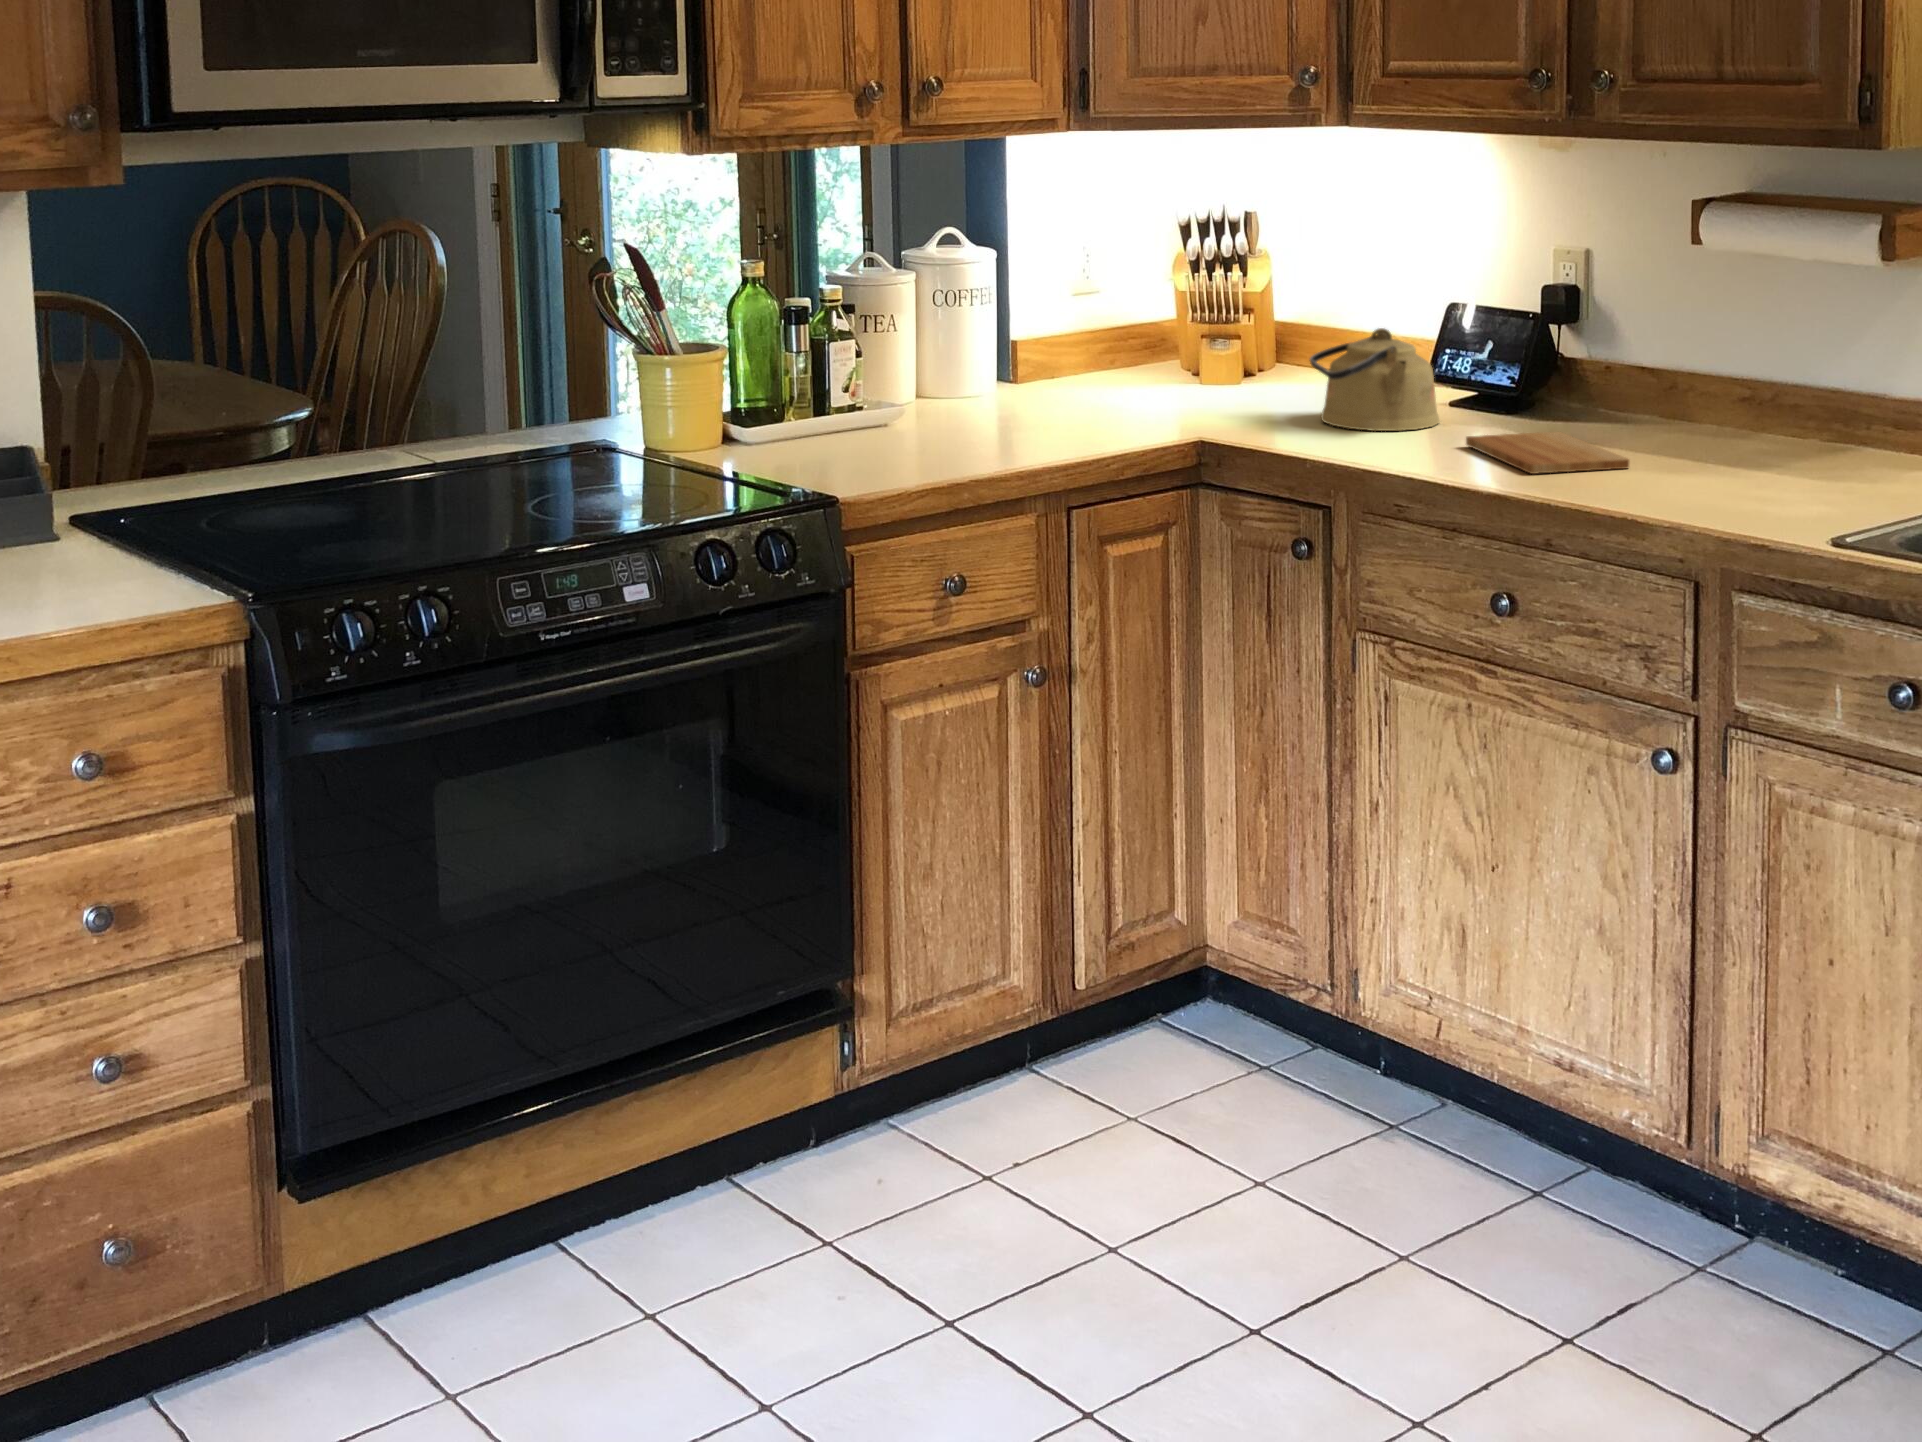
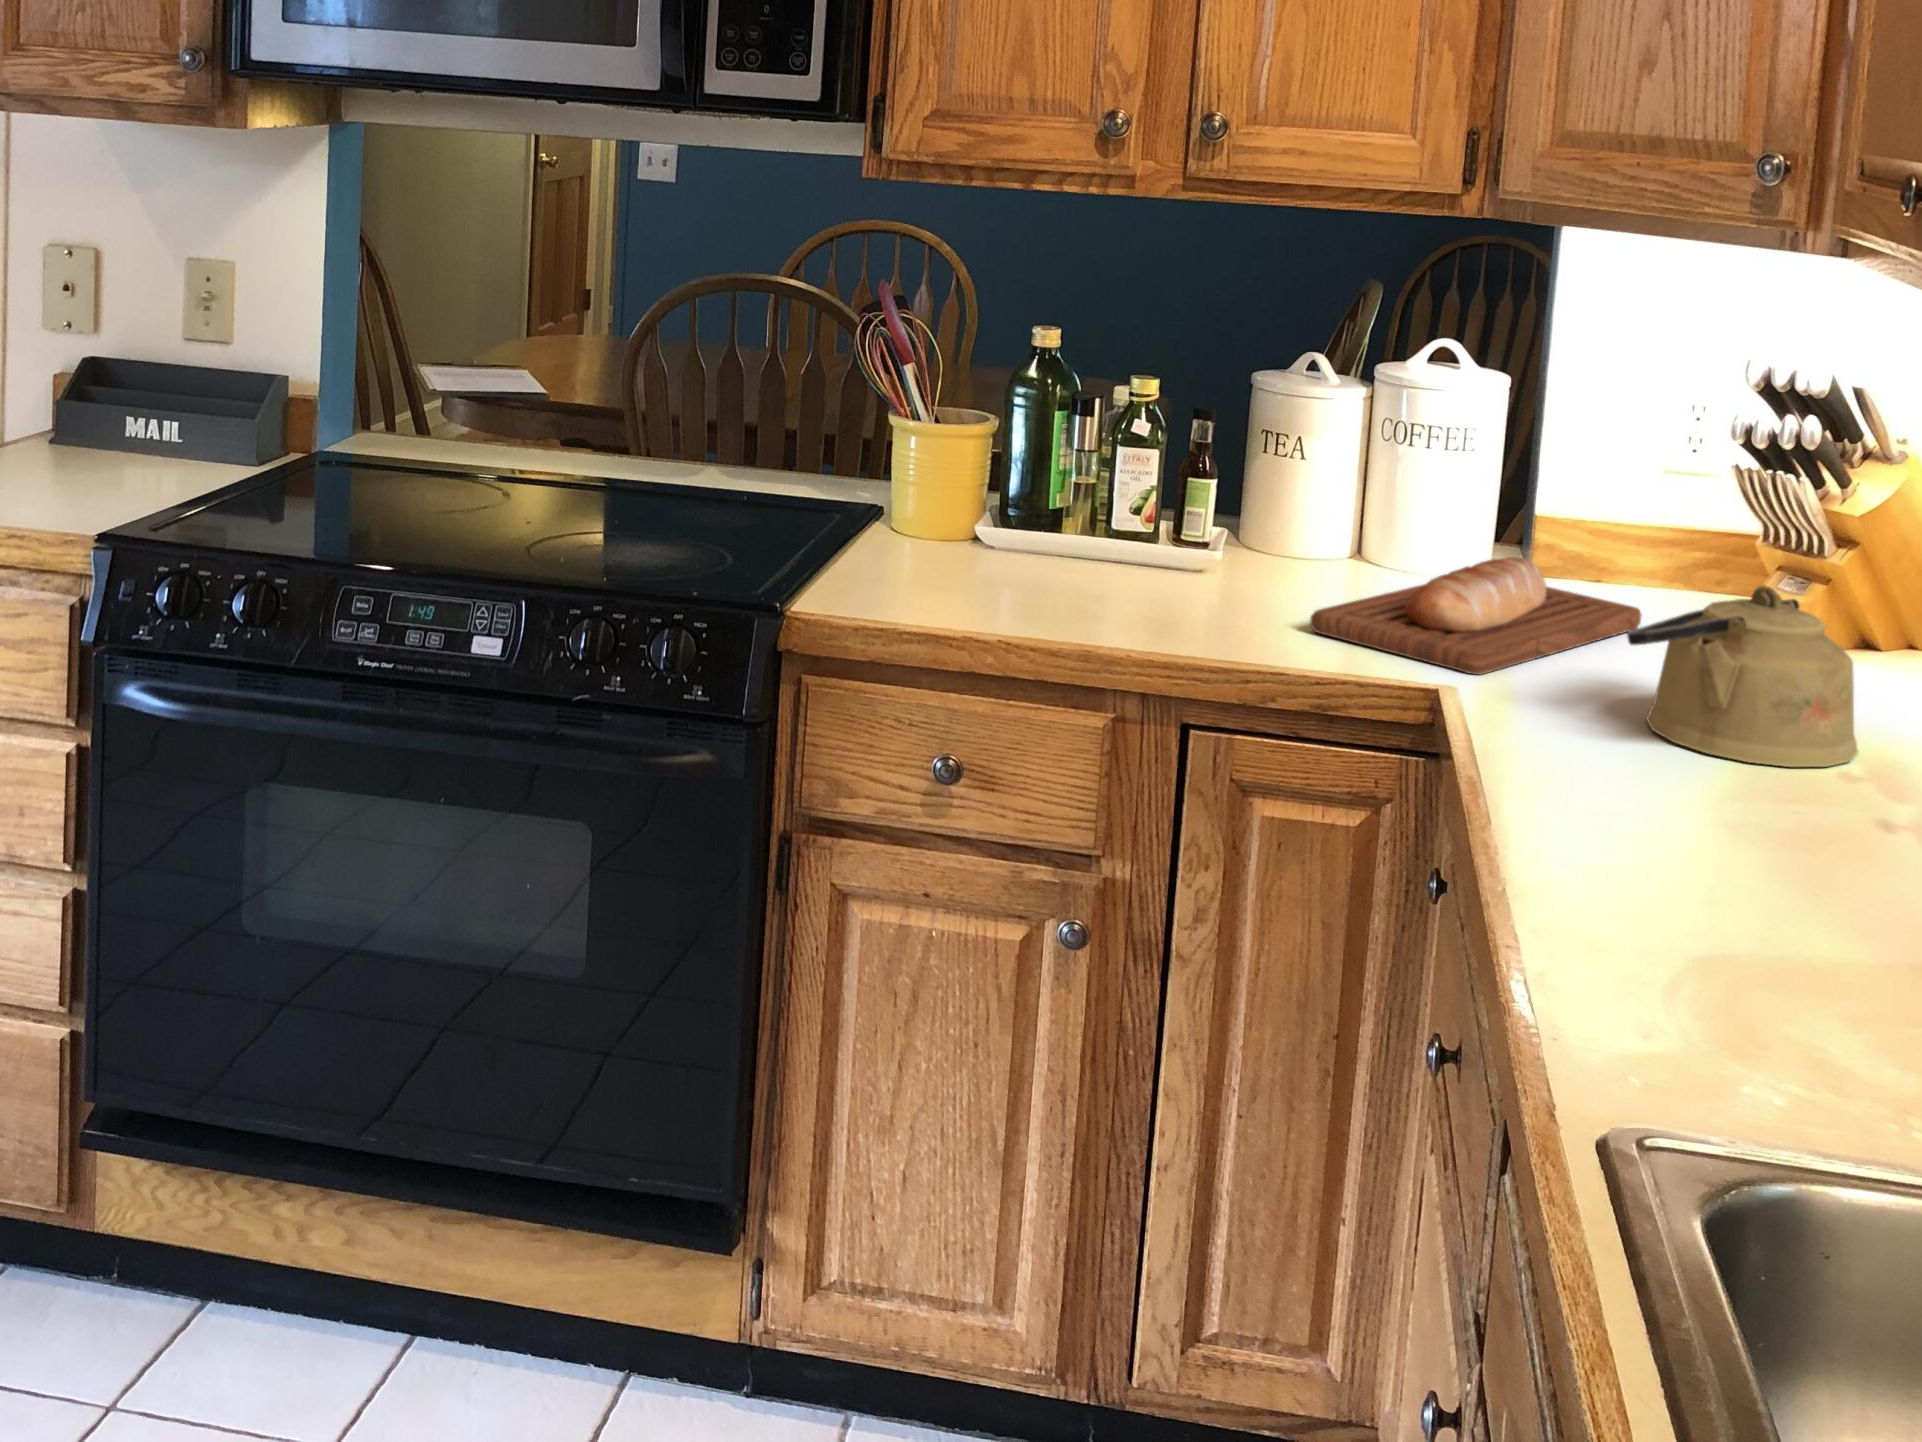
bread loaf: none [1054,361,1211,432] -> present [1310,557,1641,675]
cutting board: present [1466,432,1629,474] -> none [1628,786,1903,915]

